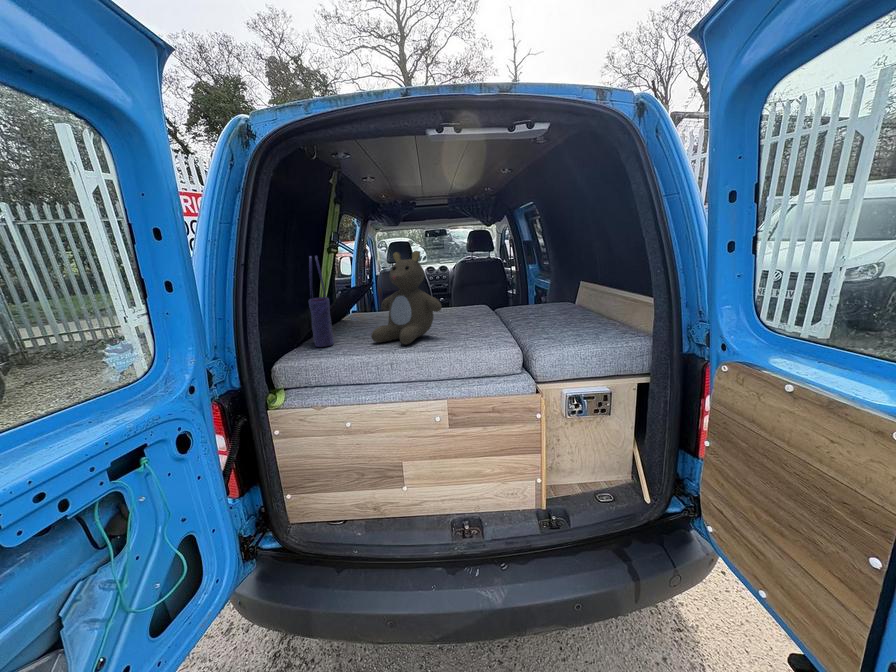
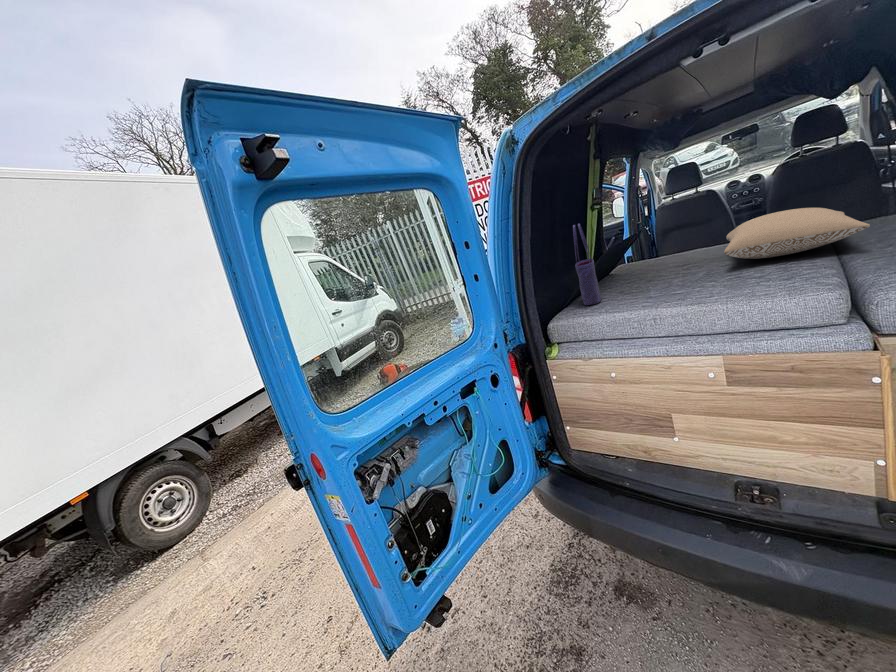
teddy bear: present [371,251,442,344] -> none [637,196,719,297]
pillow: none [441,284,532,320] -> present [724,208,870,259]

